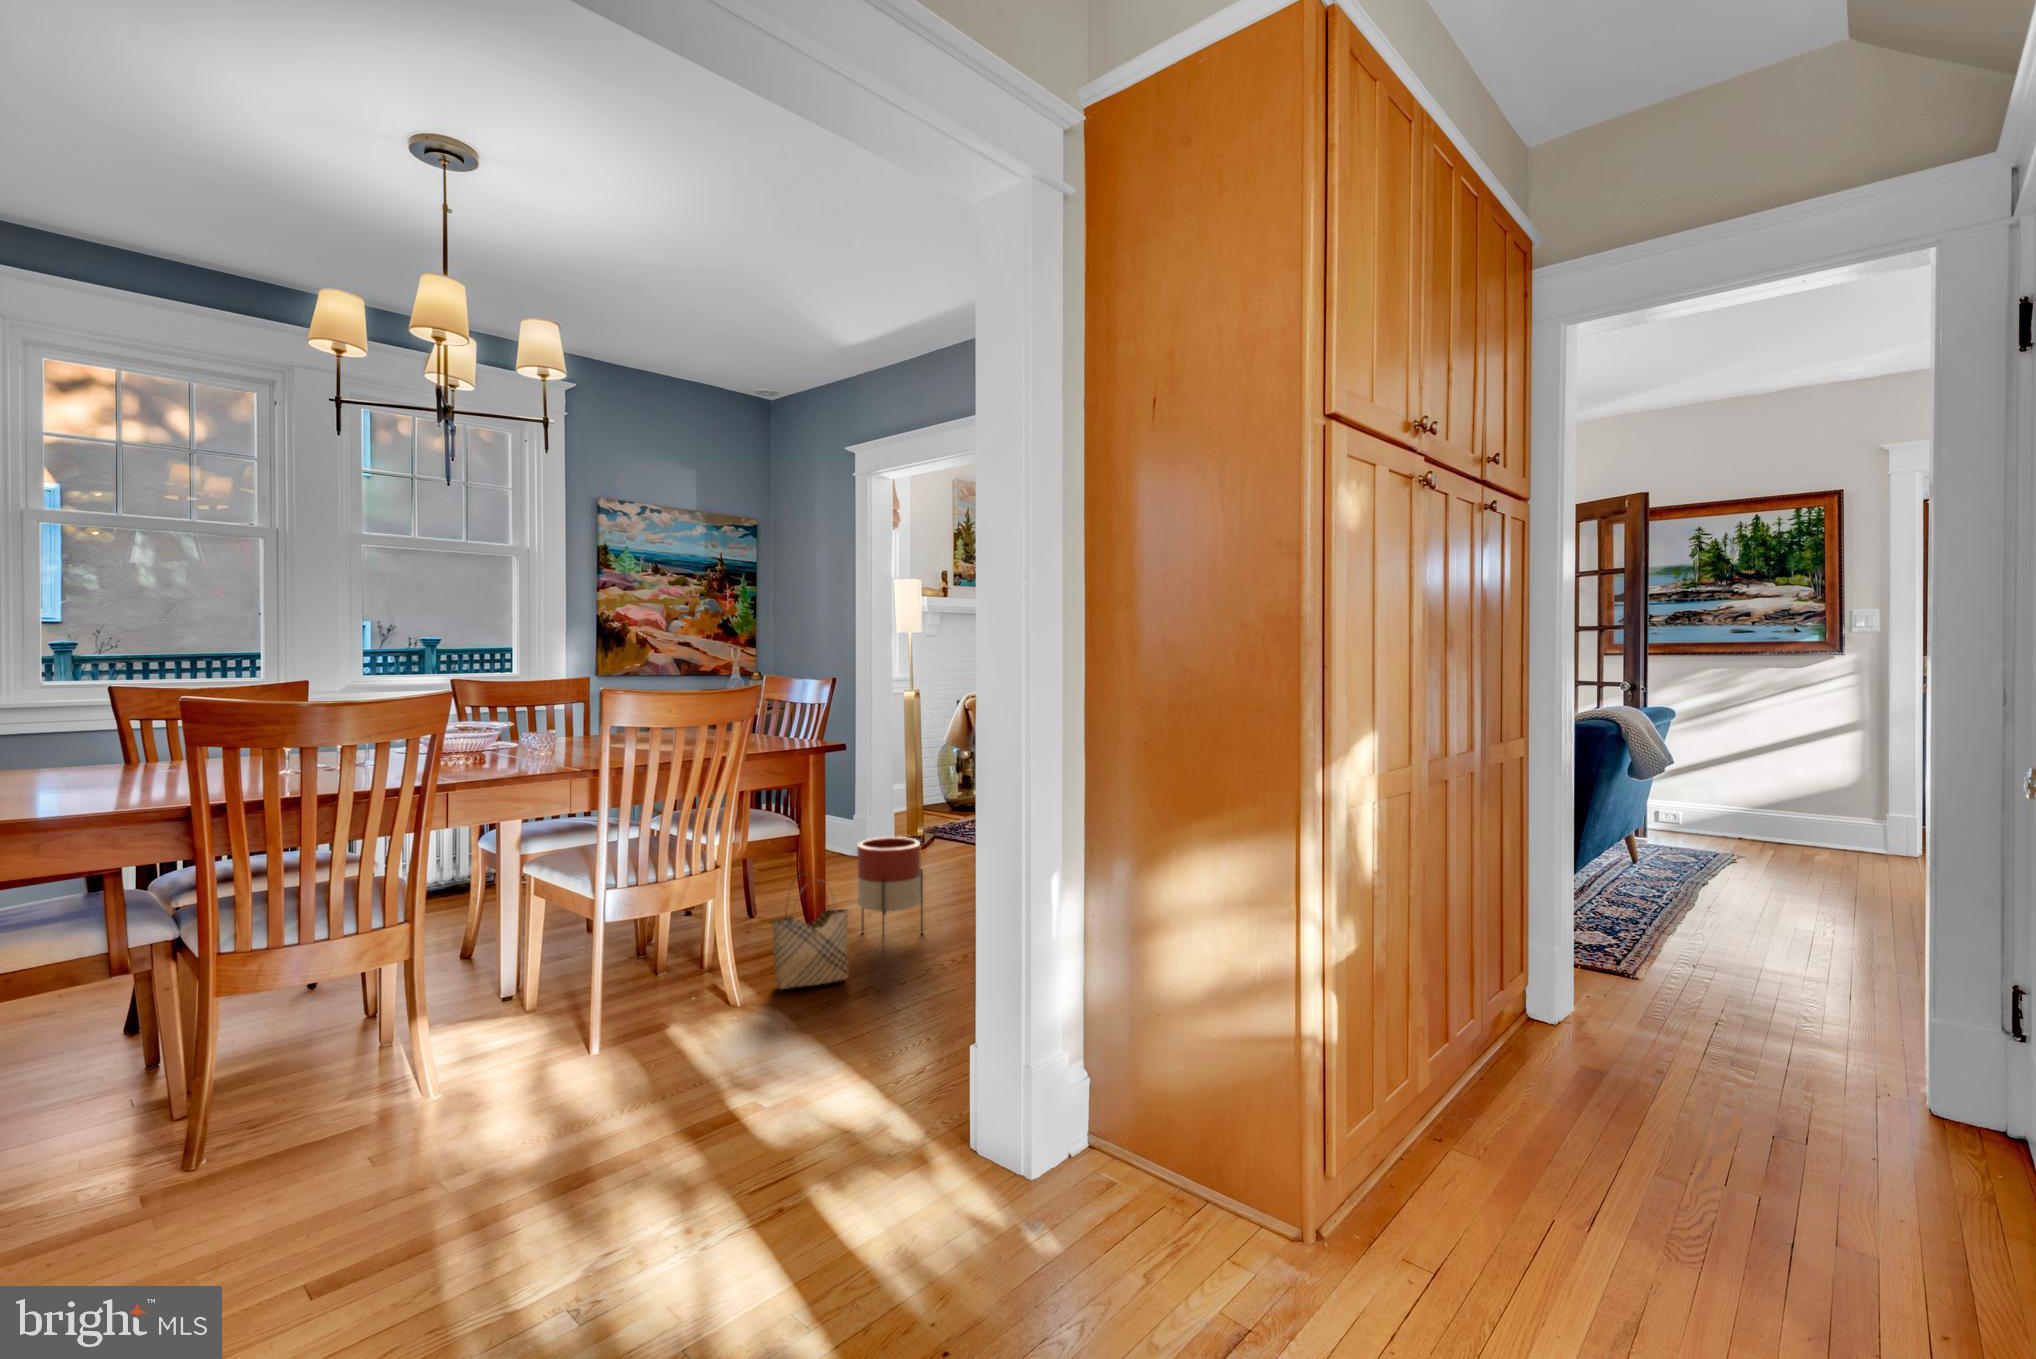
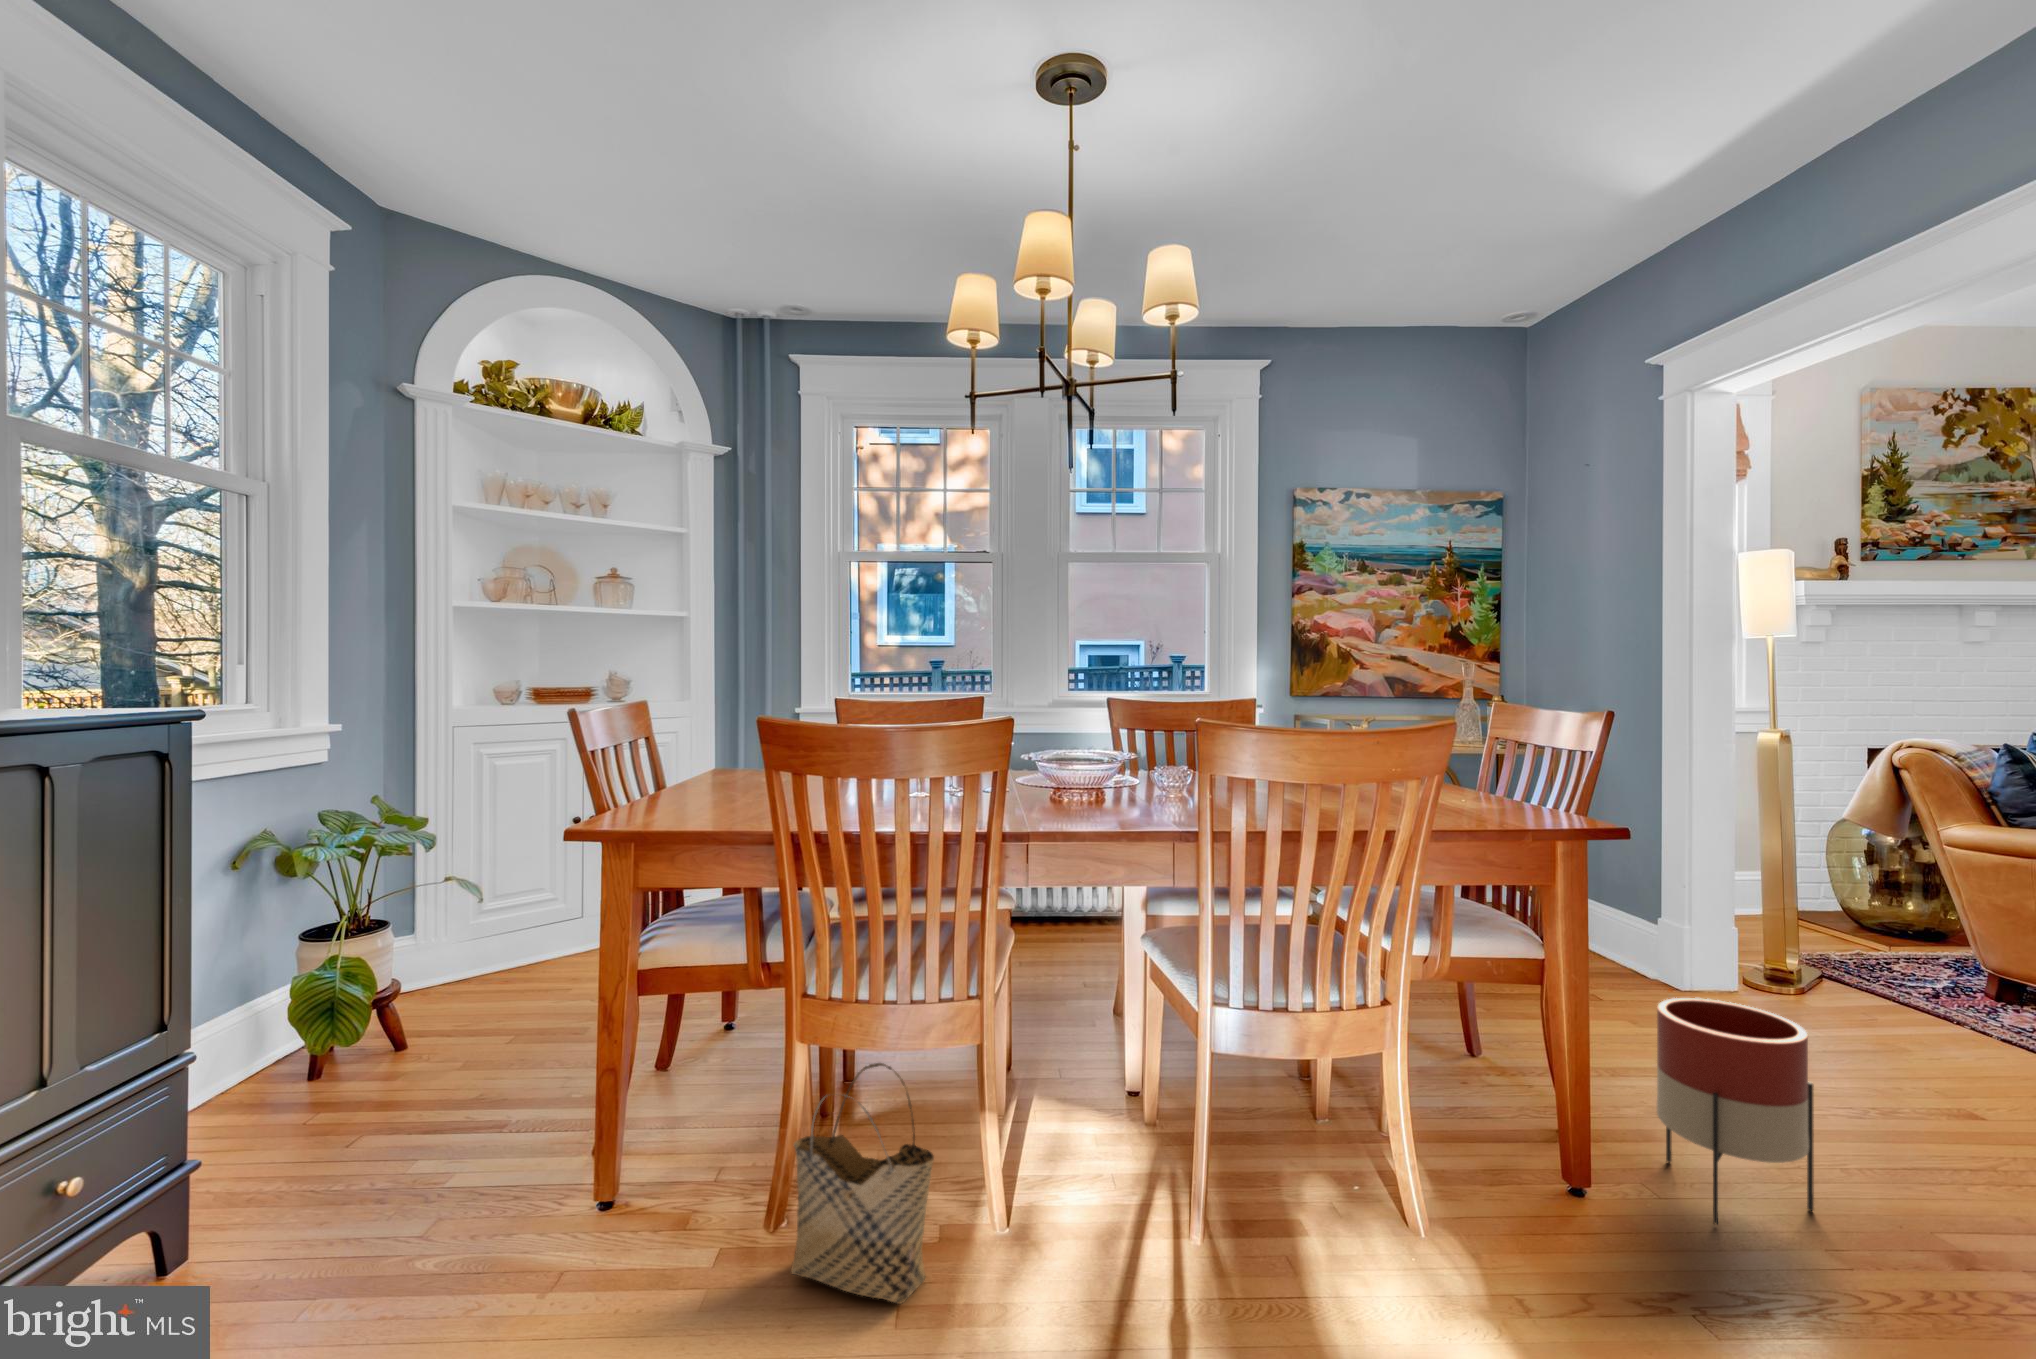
woven basket: present [771,874,849,989] -> present [791,1063,934,1304]

